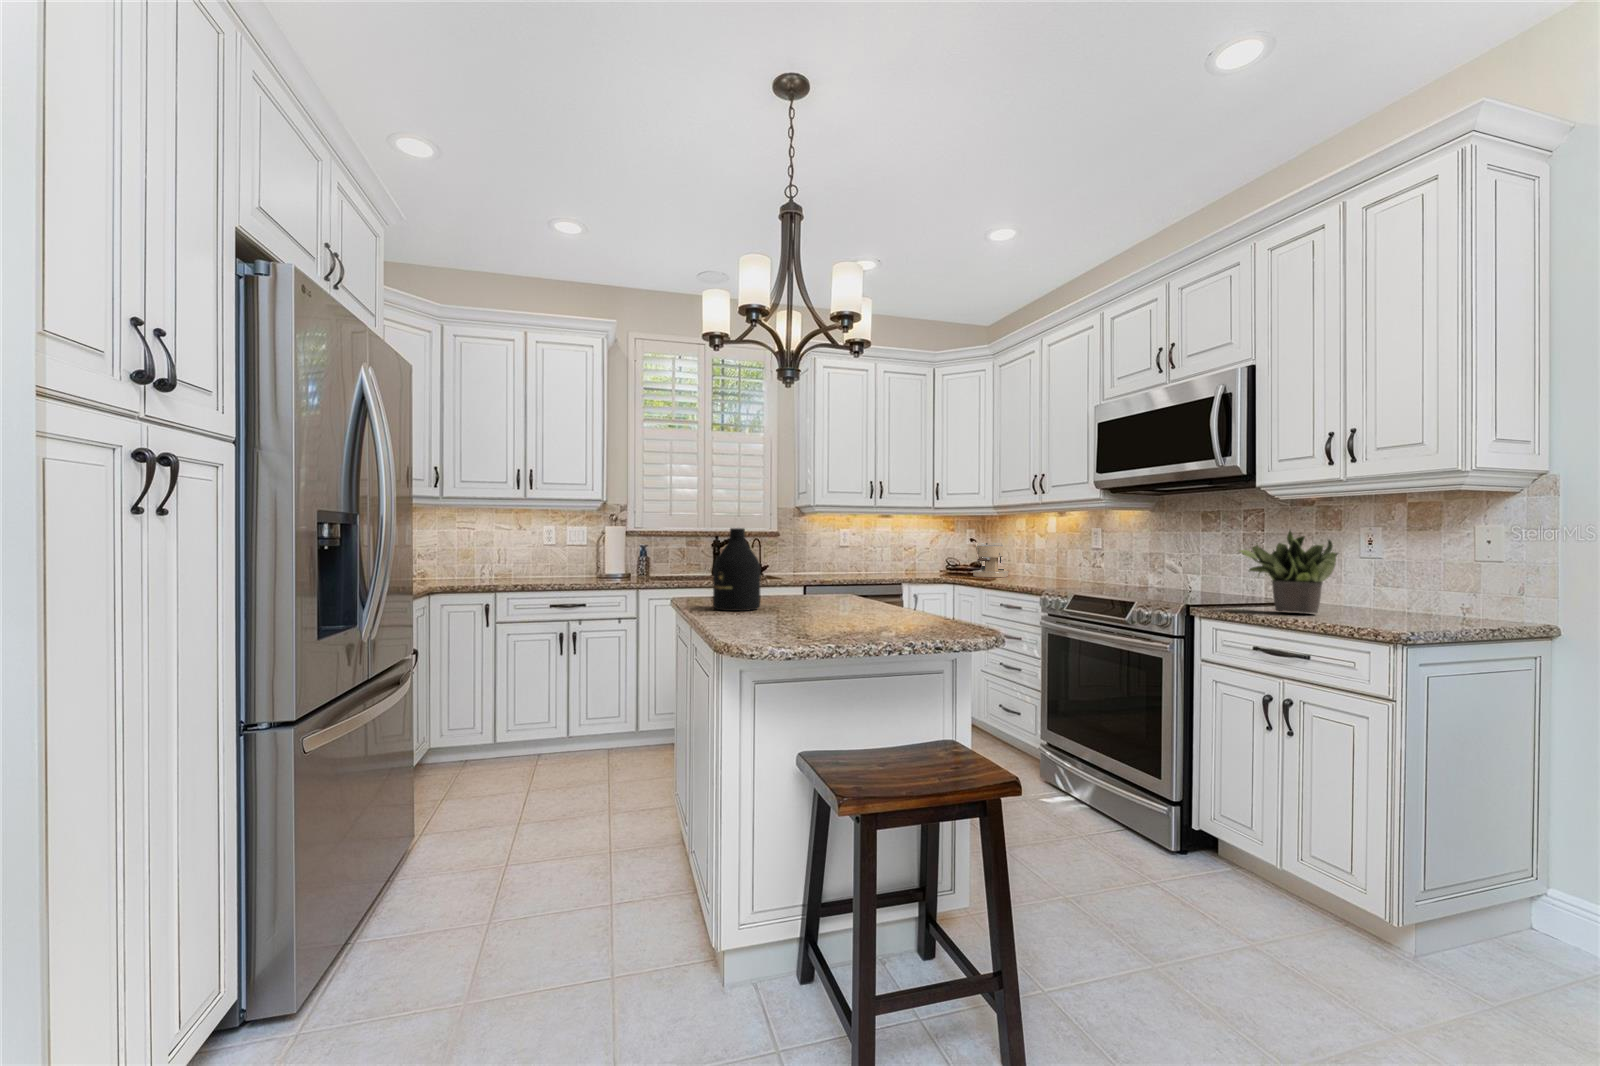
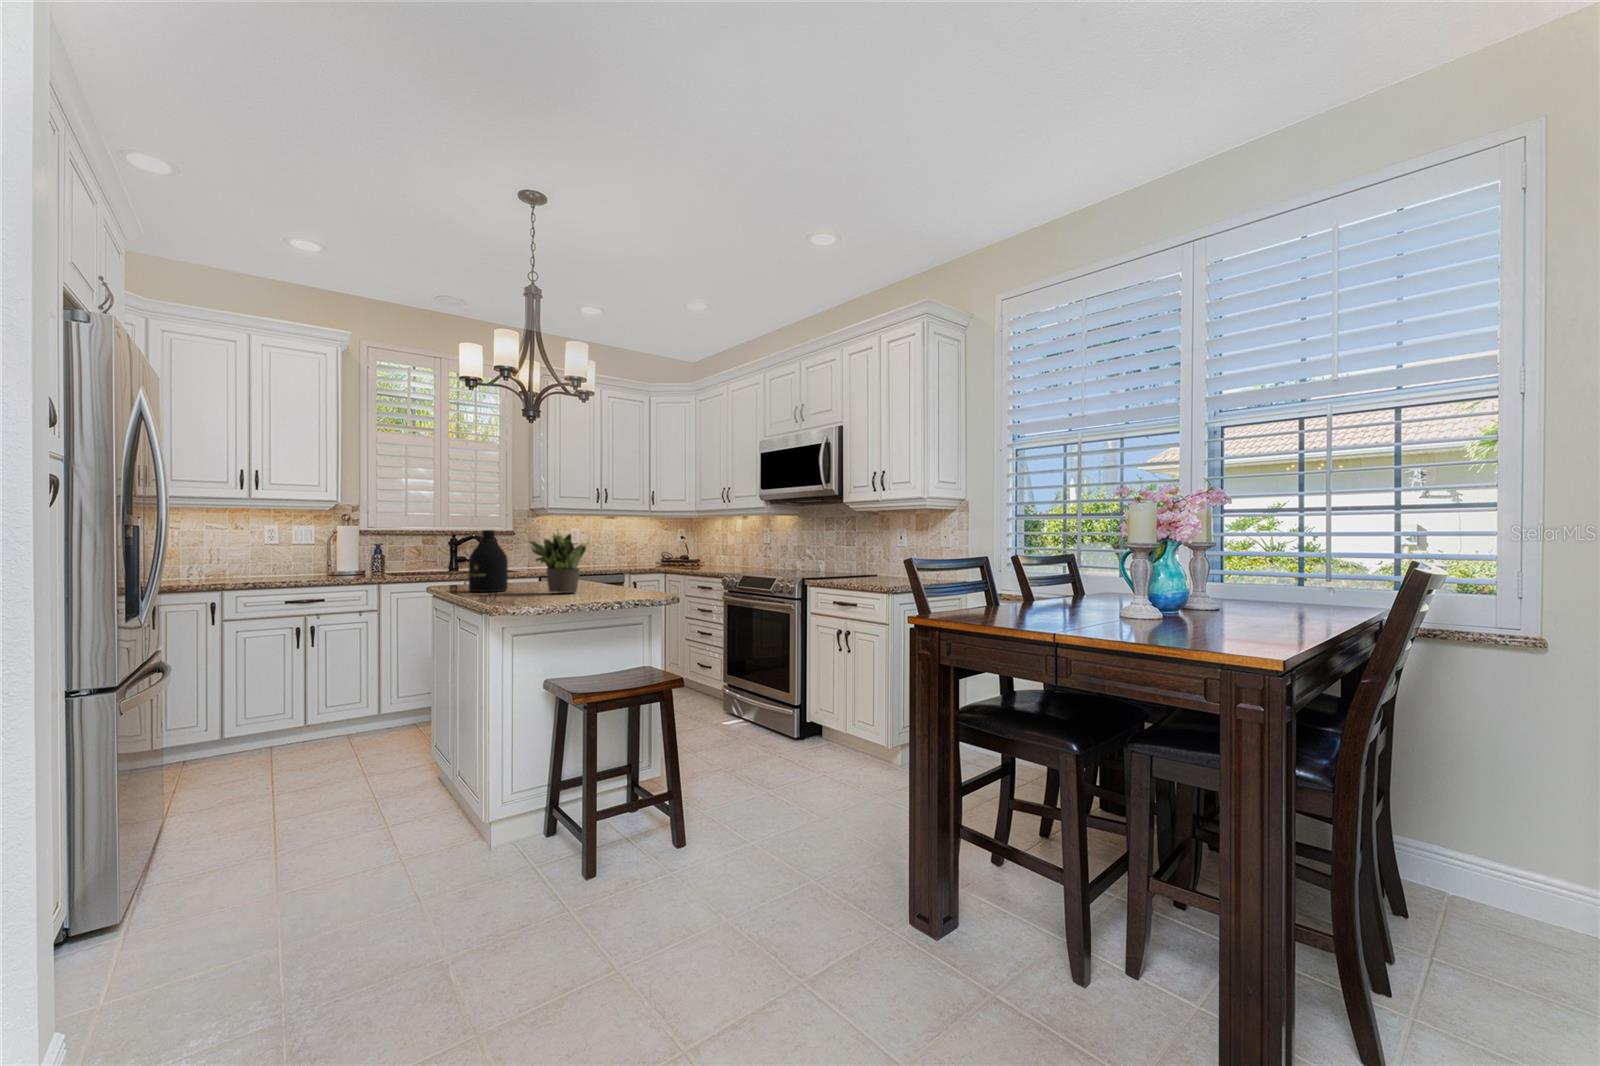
potted plant: present [1240,531,1338,613] -> present [530,533,586,593]
coffee maker: present [973,543,1008,577] -> none [681,539,710,567]

